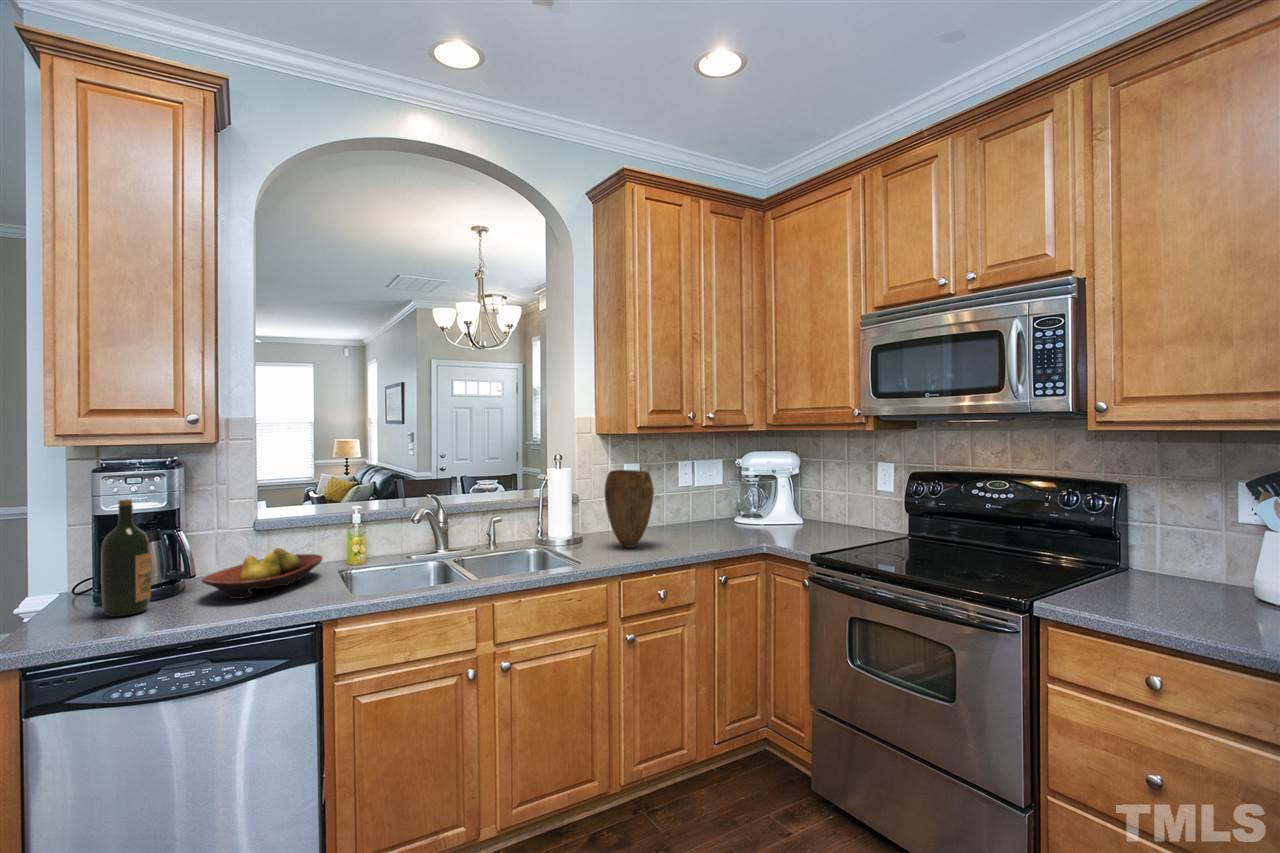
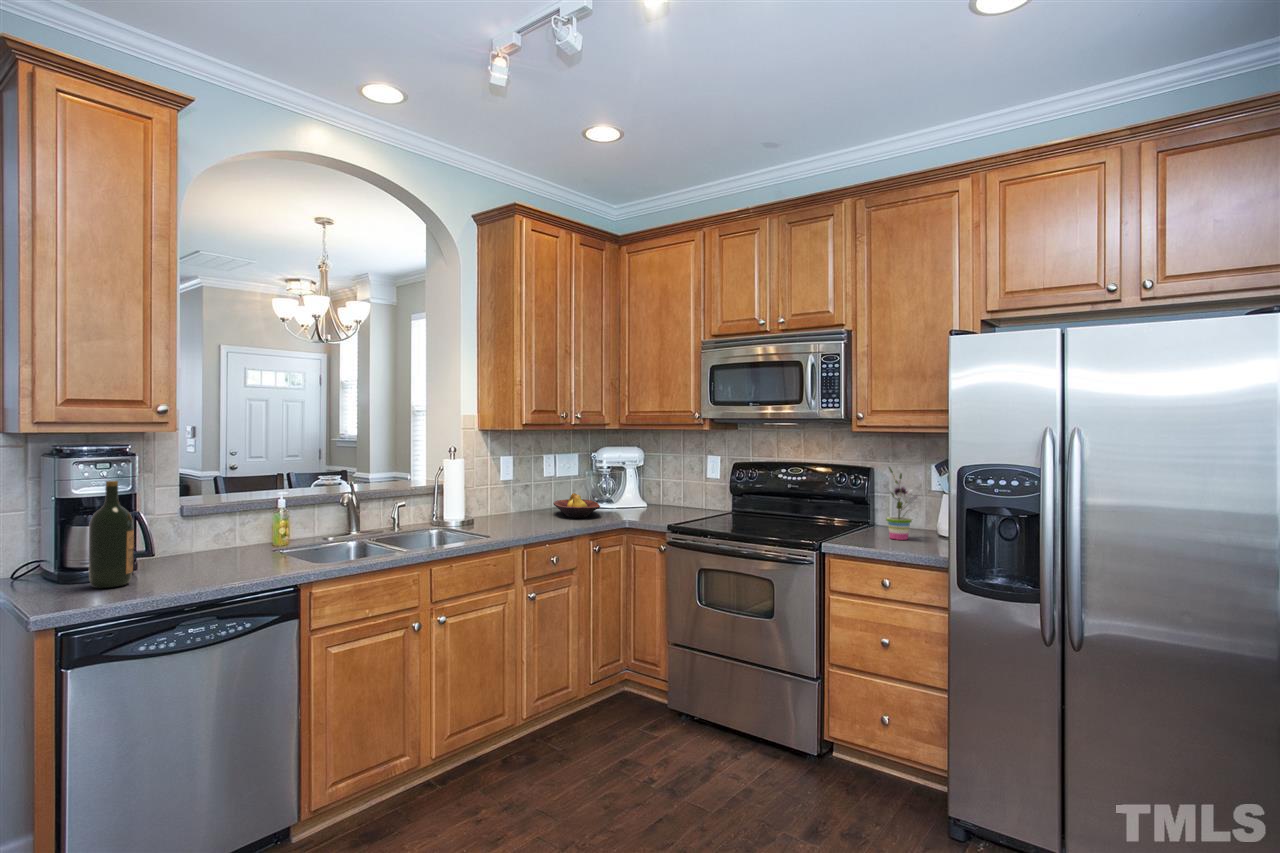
vase: present [604,470,654,548] -> none [500,460,542,526]
potted plant: none [1153,486,1221,608] -> present [886,467,918,540]
fruit bowl: present [202,548,322,599] -> present [553,493,600,518]

